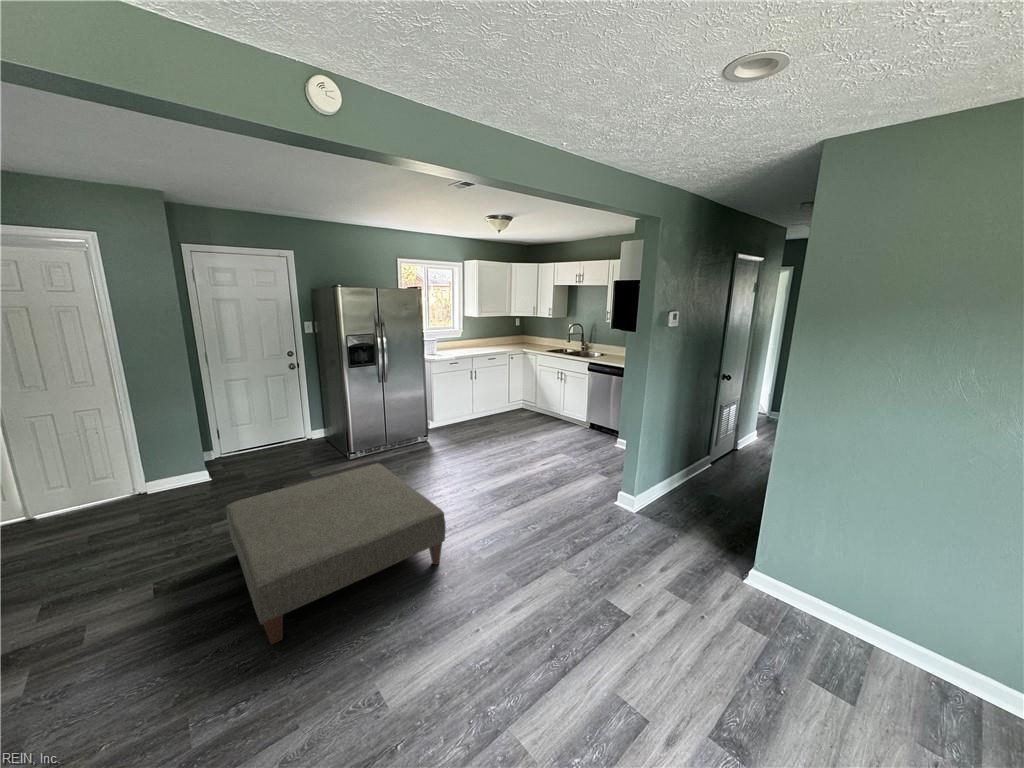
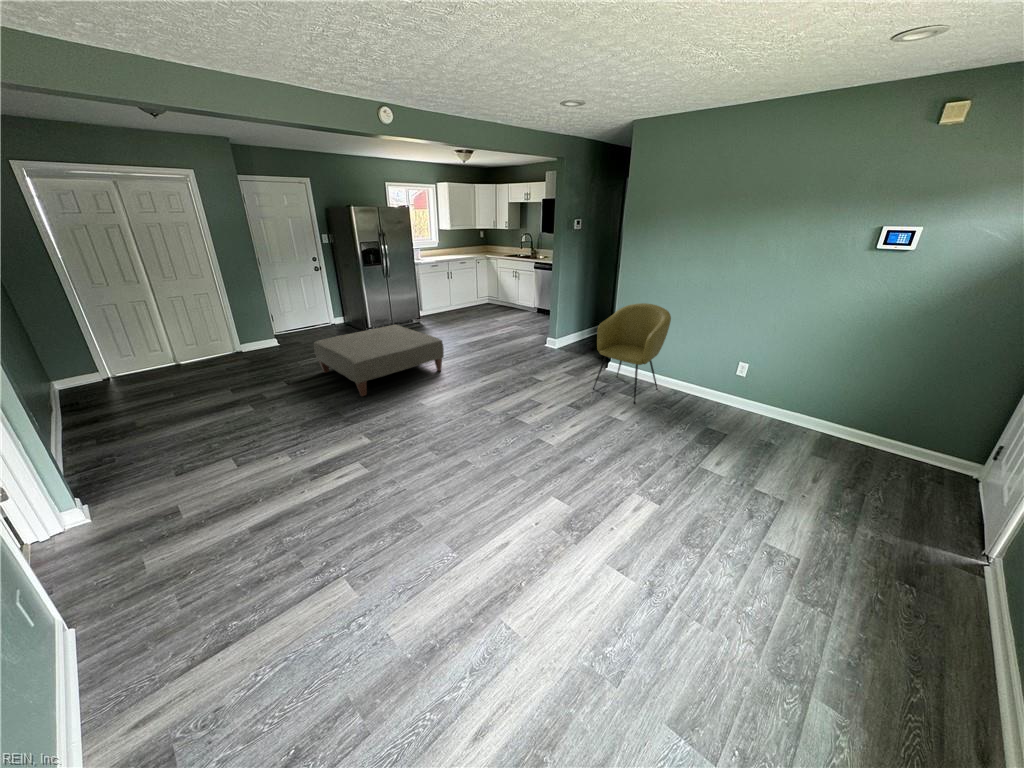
armchair: none [739,476,933,730] -> present [593,303,671,403]

